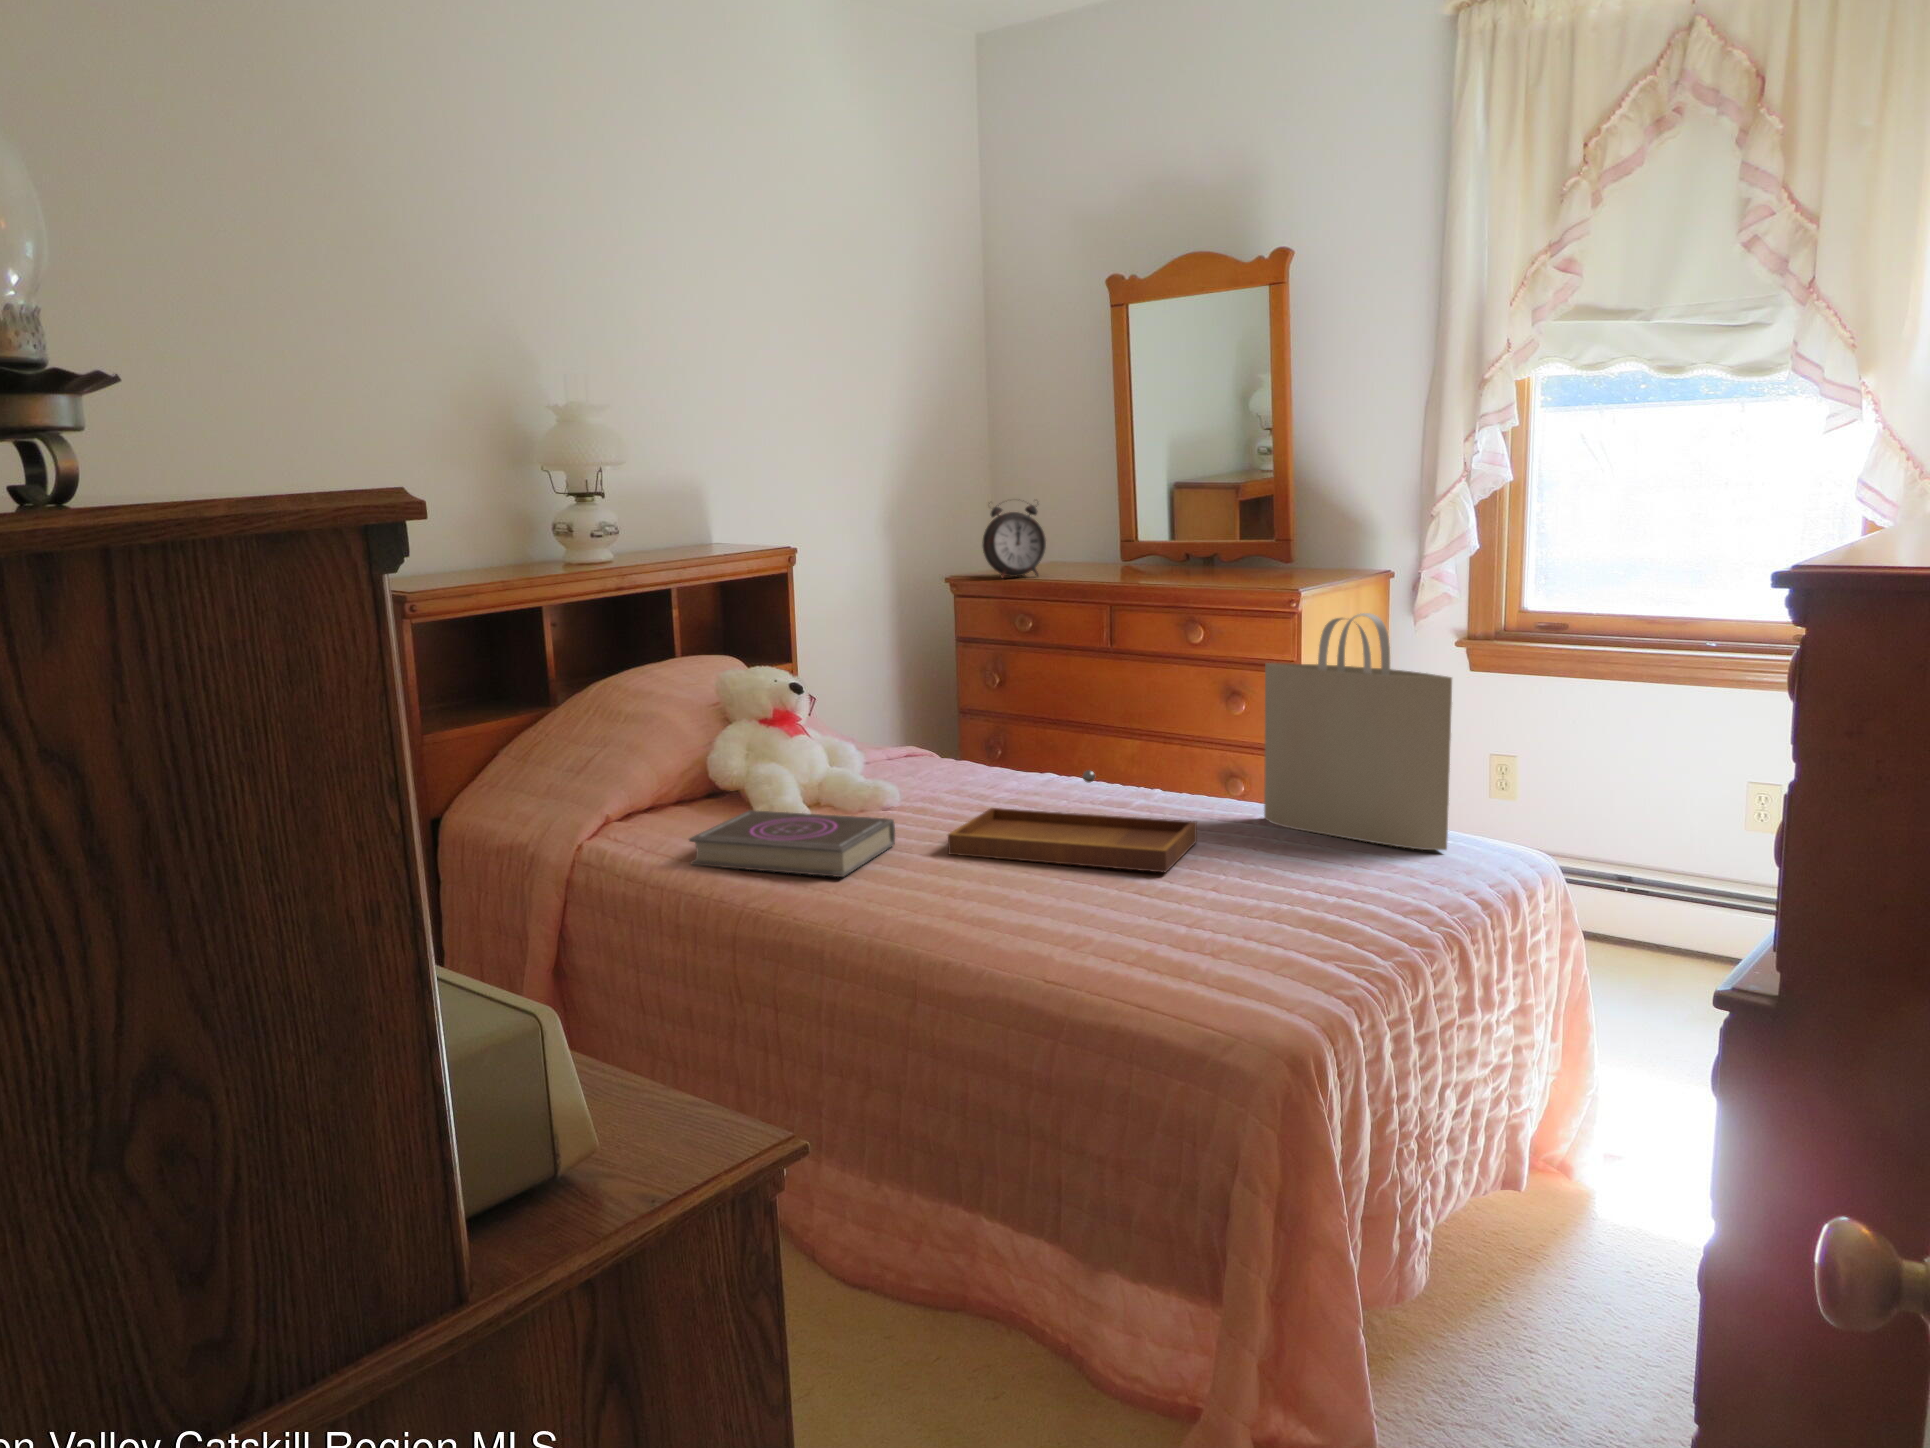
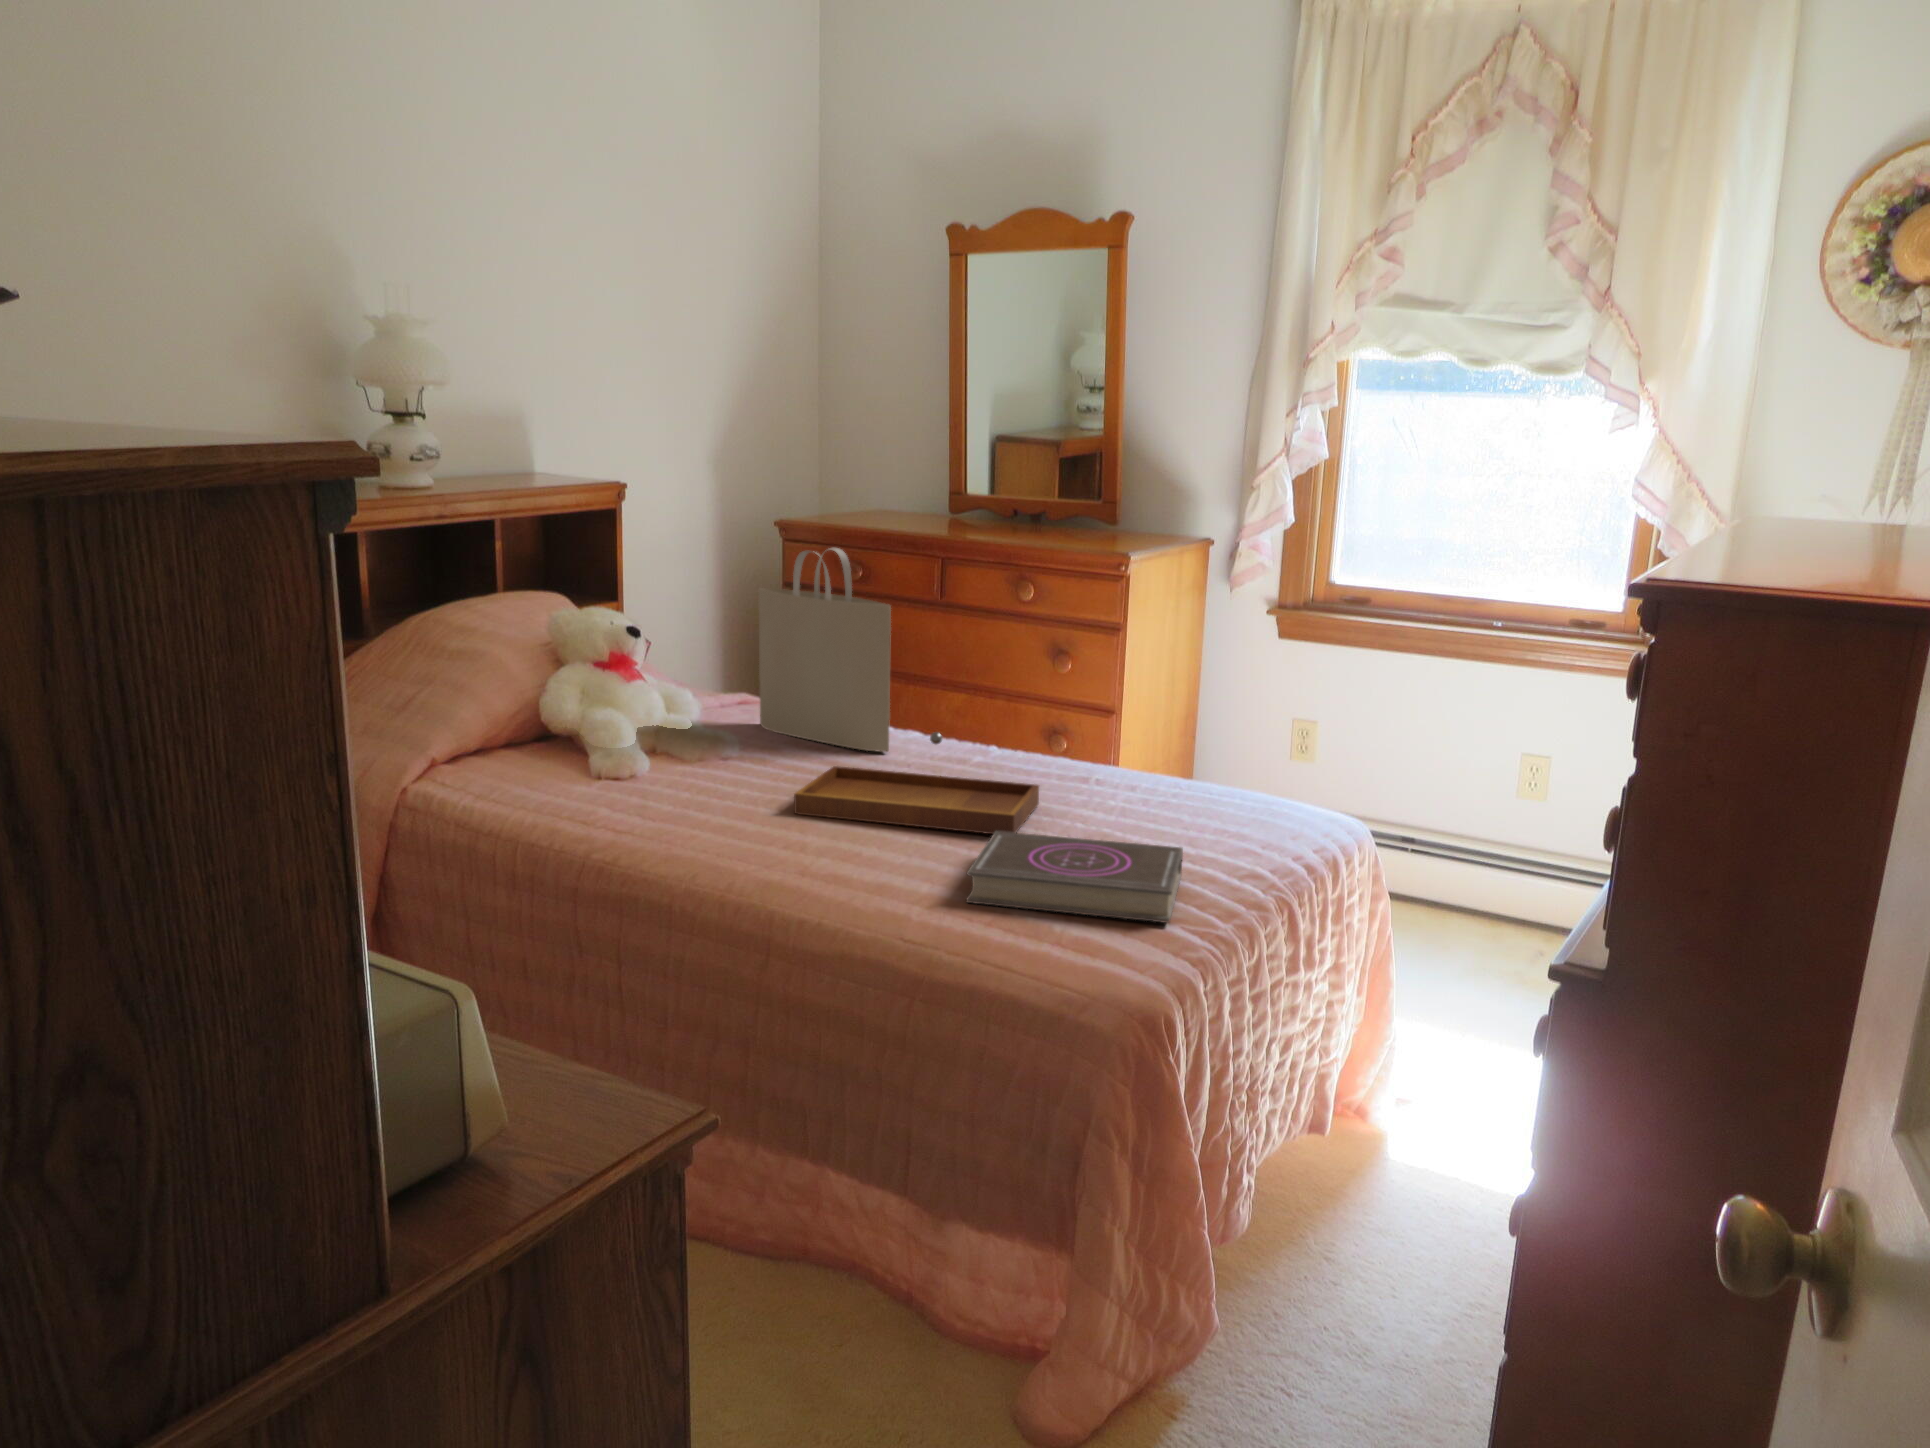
alarm clock: present [982,504,1046,578] -> none [808,440,873,523]
tote bag: present [1264,613,1452,850] -> present [758,548,891,752]
book: present [689,810,895,877] -> present [966,831,1183,923]

